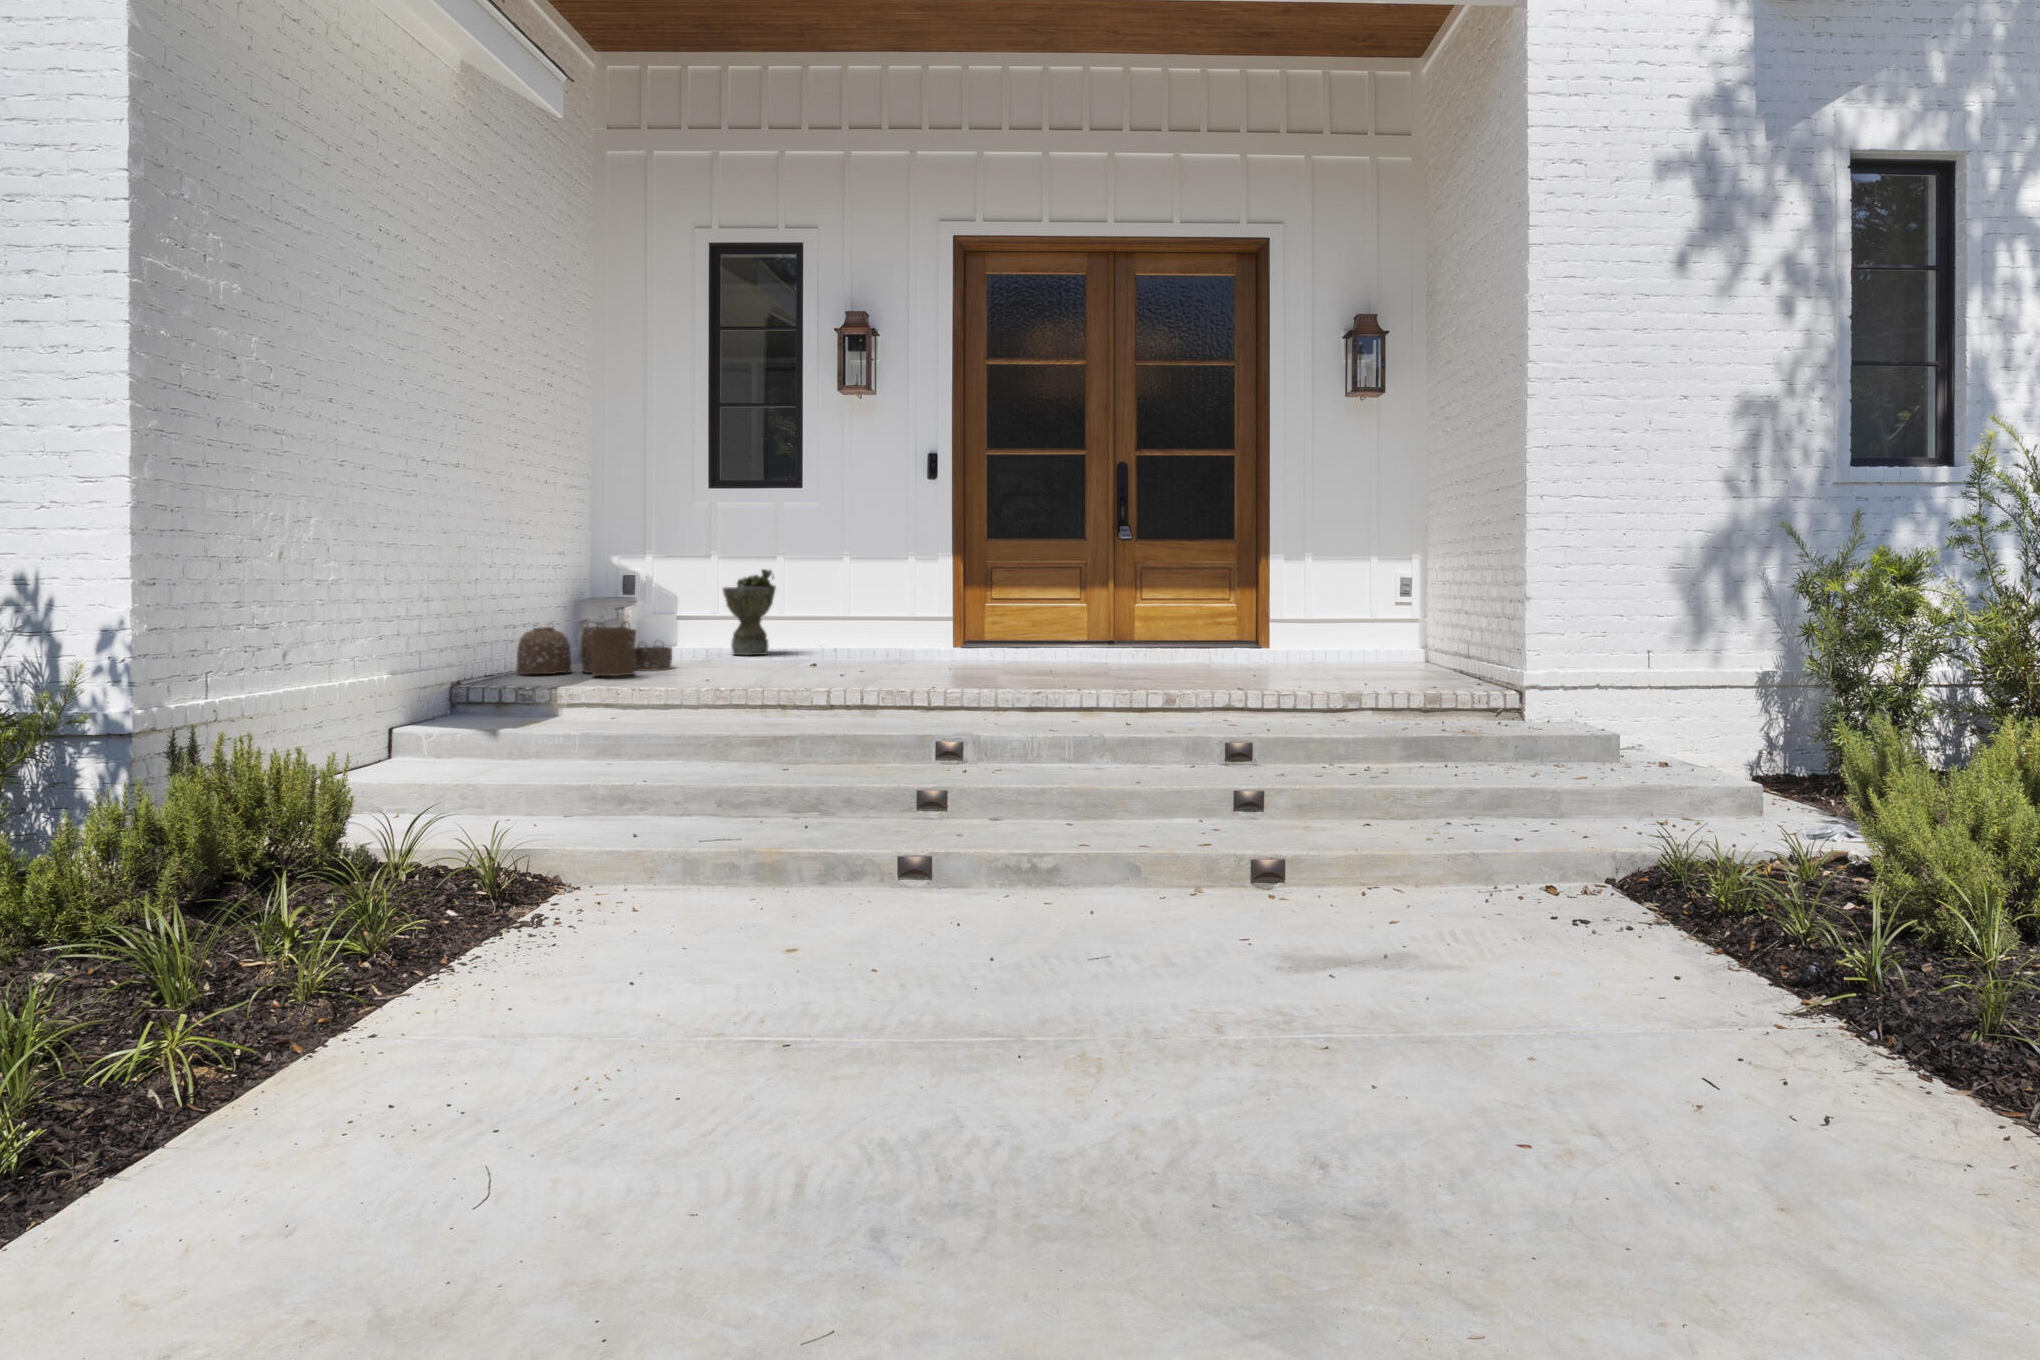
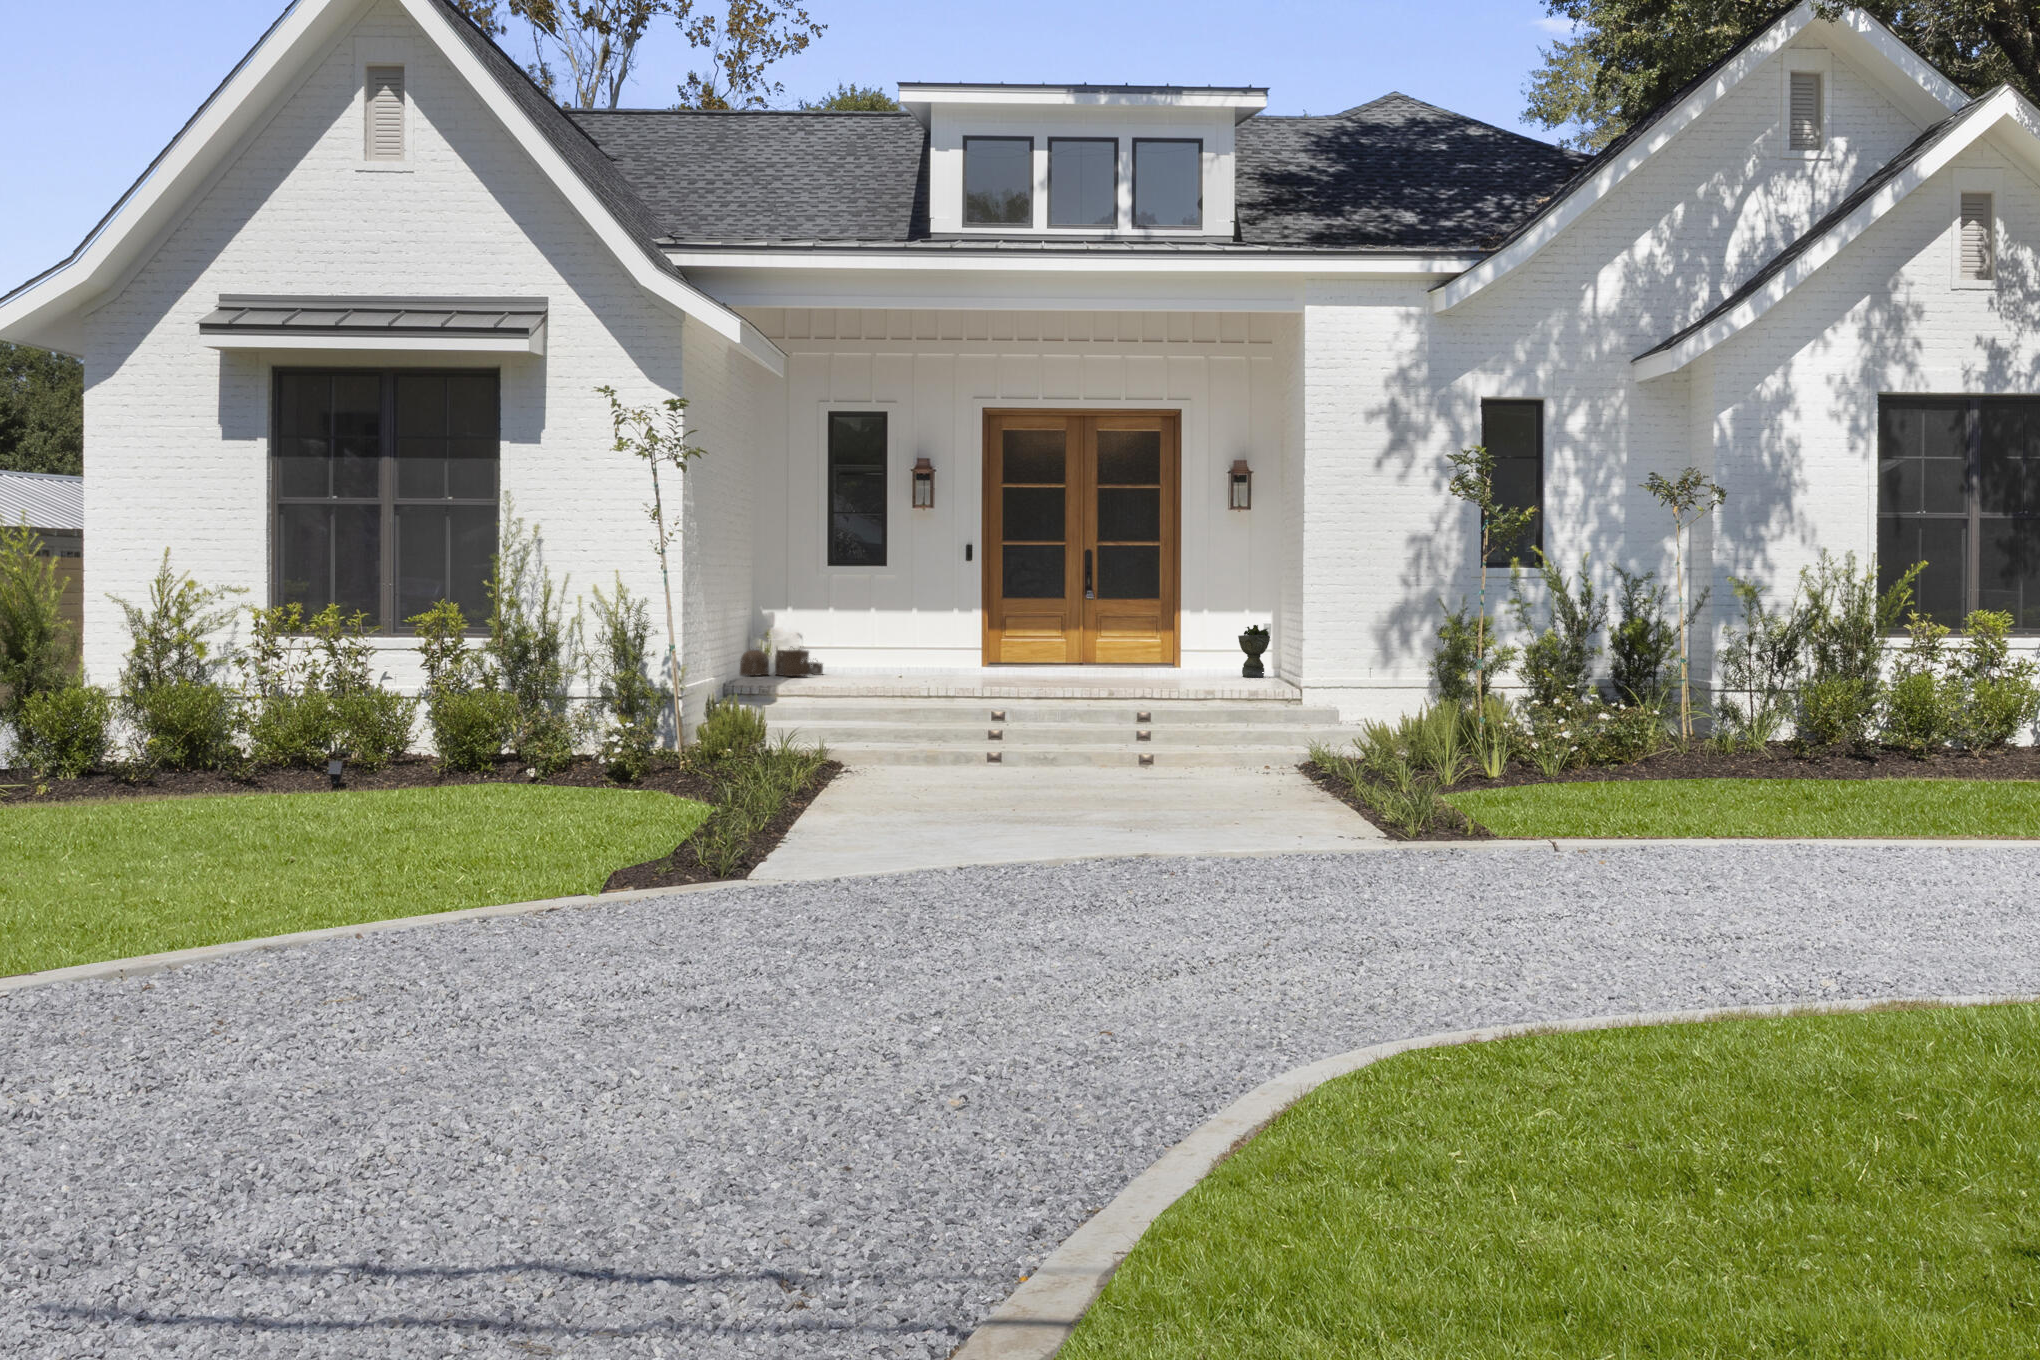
planter: present [723,569,776,655] -> present [1238,625,1270,677]

